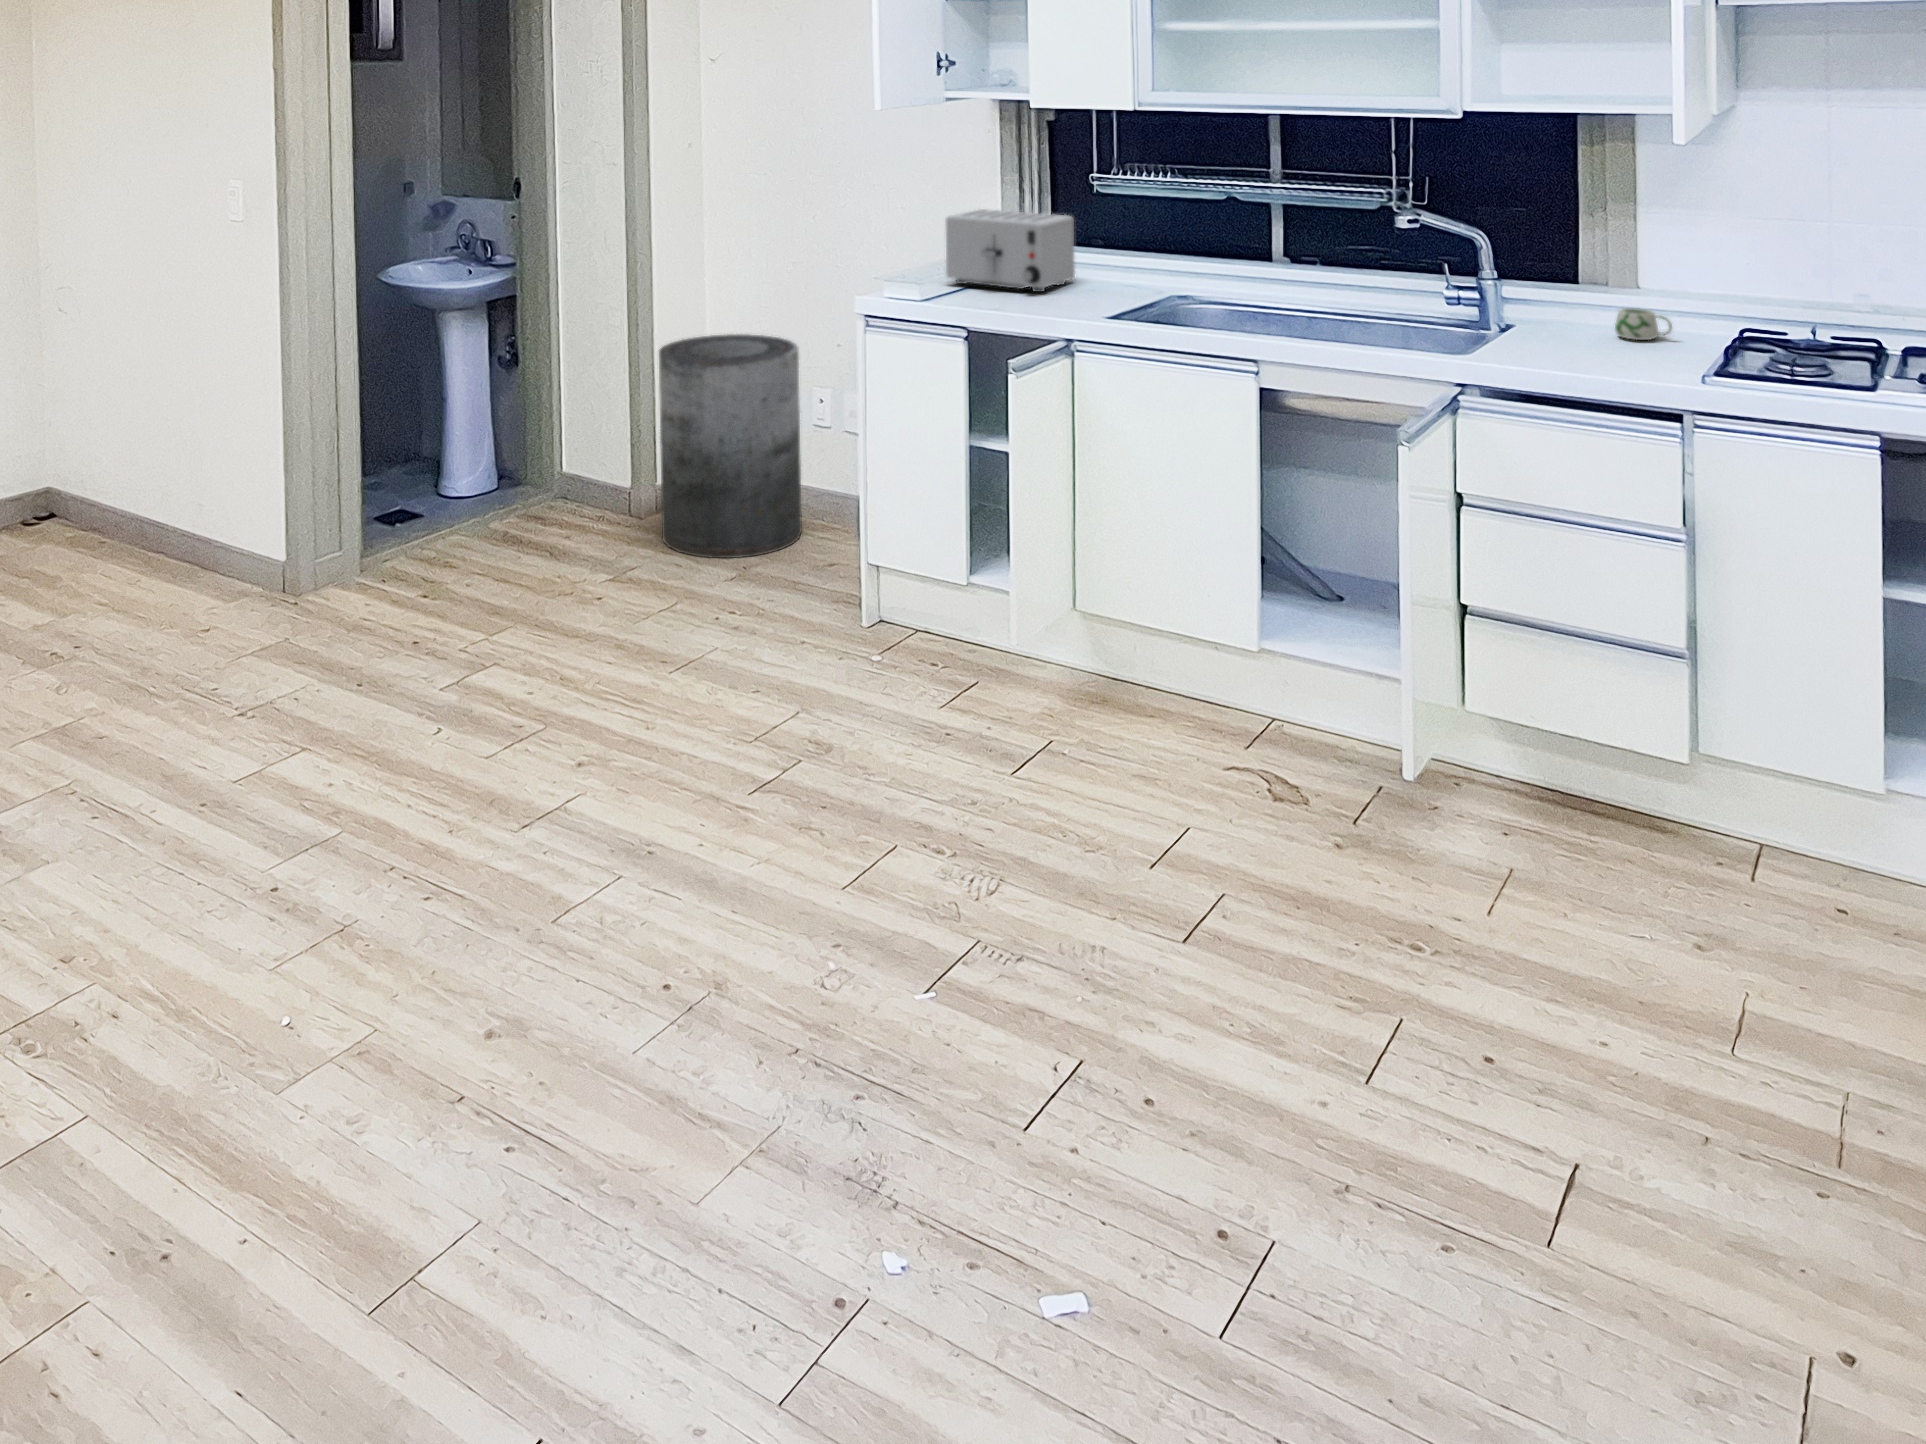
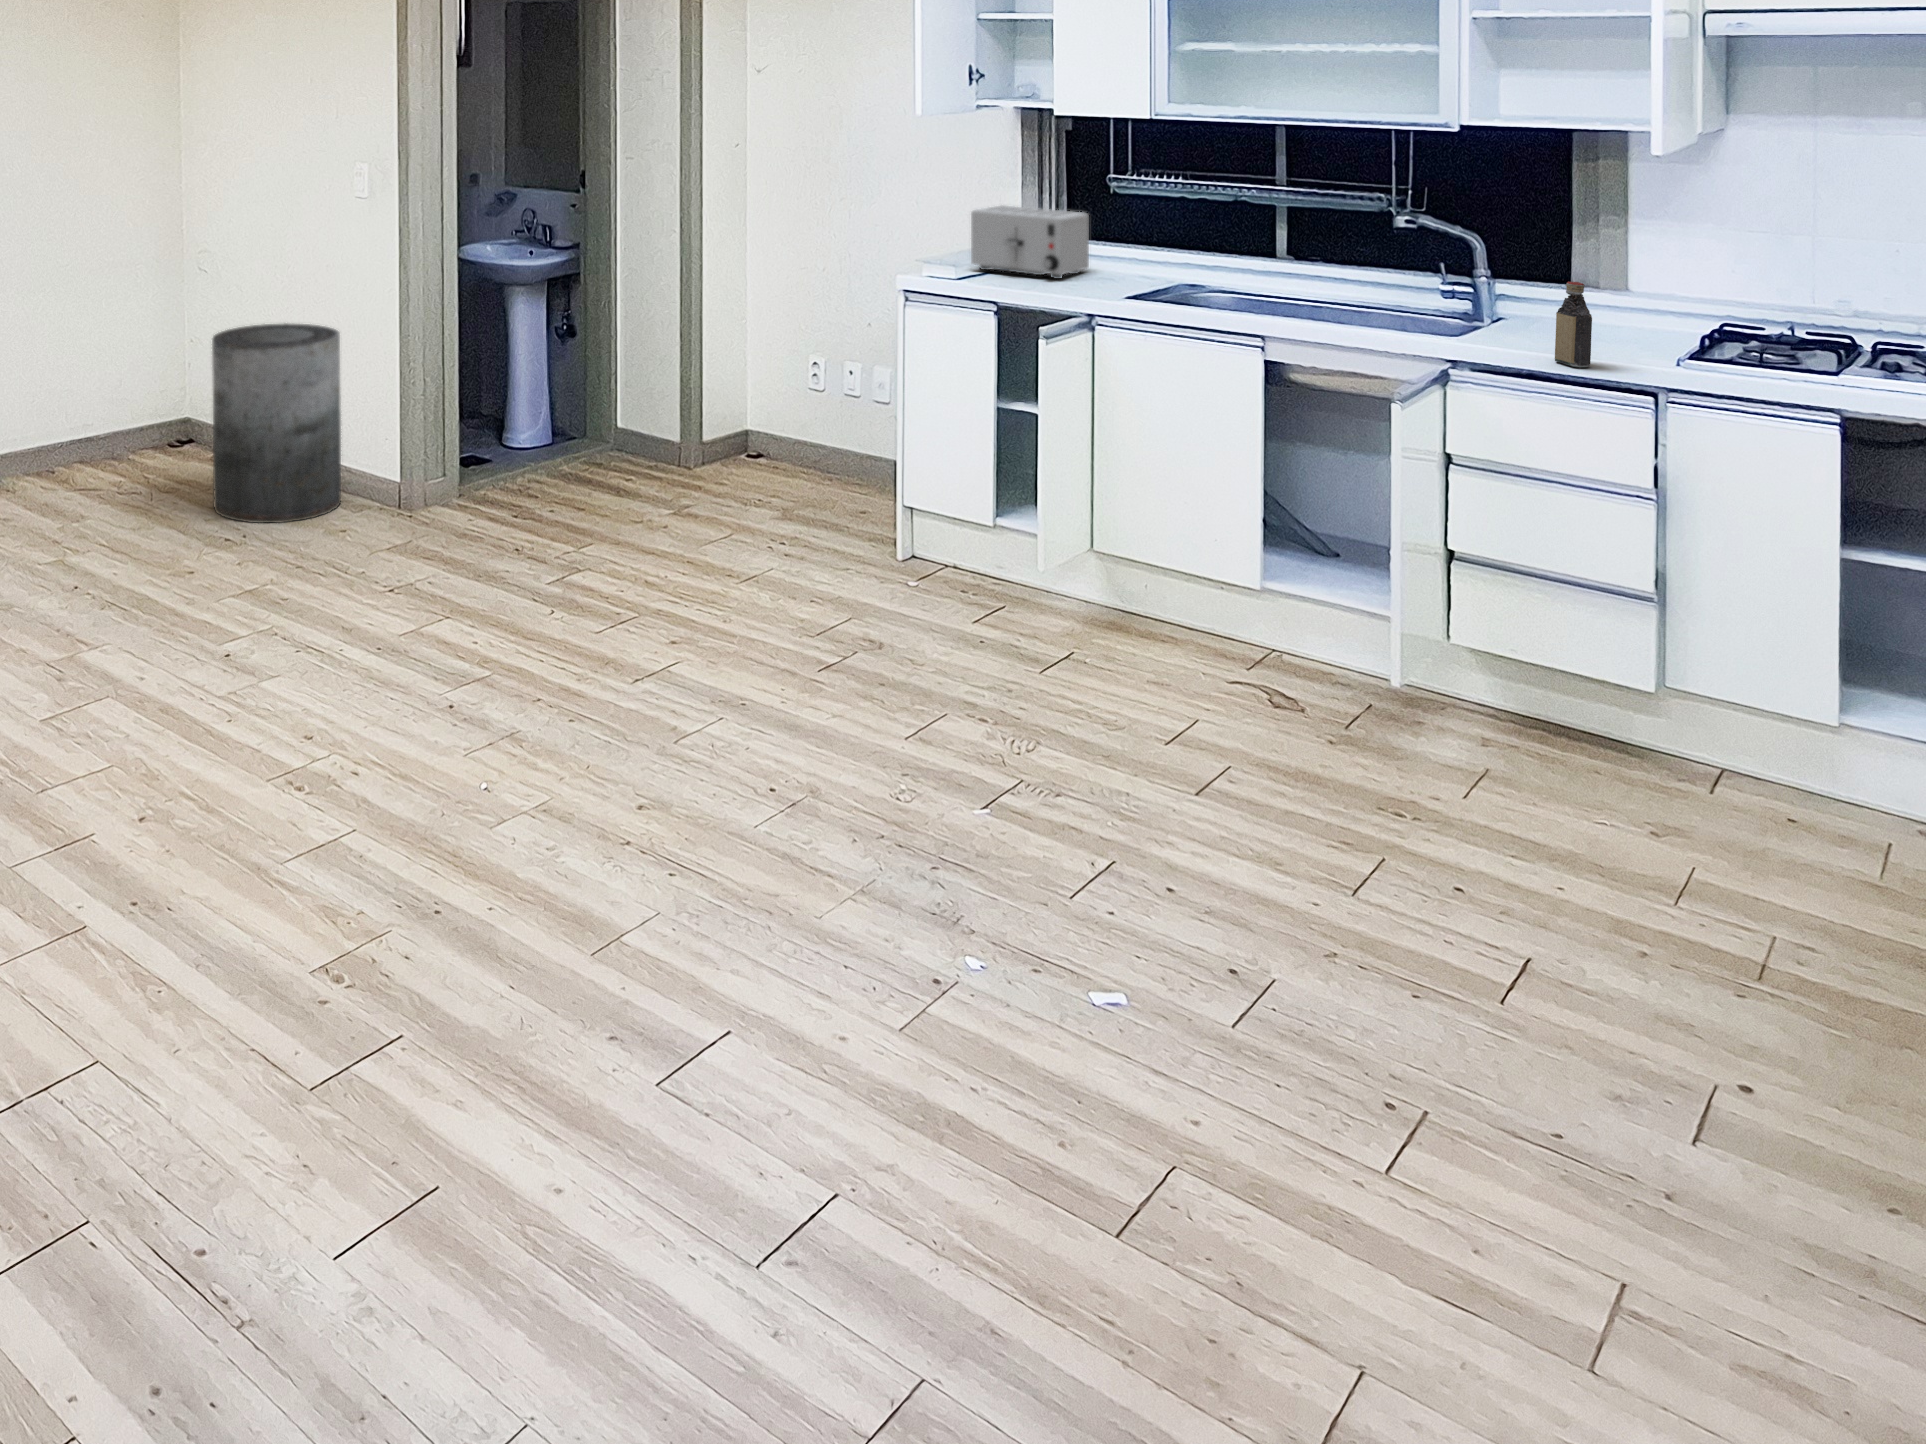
bottle: none [1571,289,1610,387] -> present [1555,282,1592,367]
mug: present [1615,308,1672,340] -> none [1601,305,1656,333]
trash can: present [659,334,802,558] -> present [212,323,341,523]

